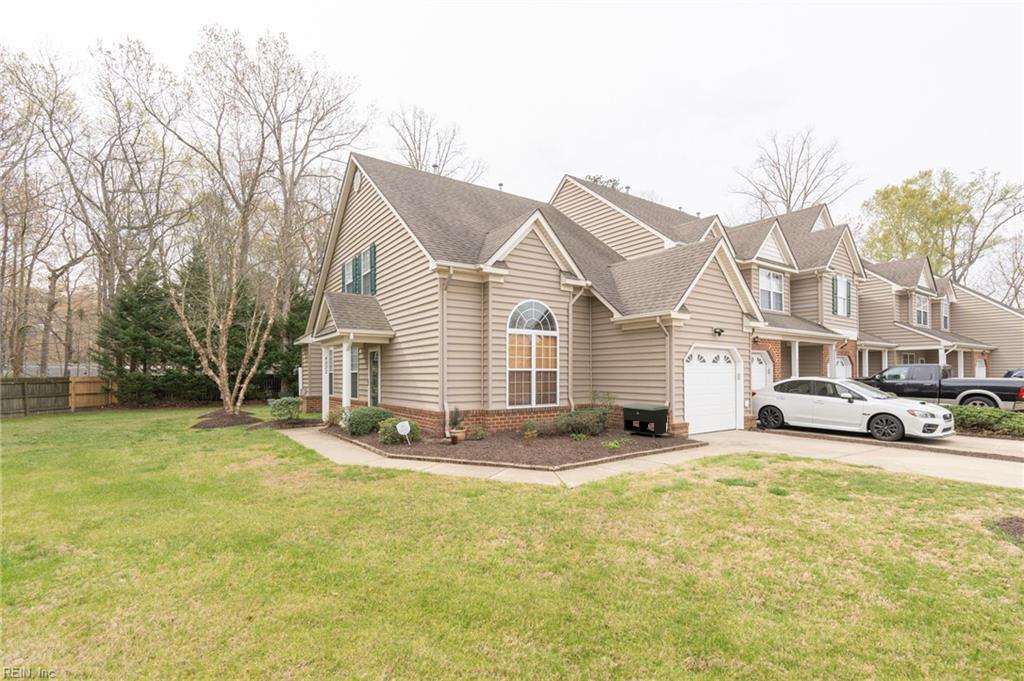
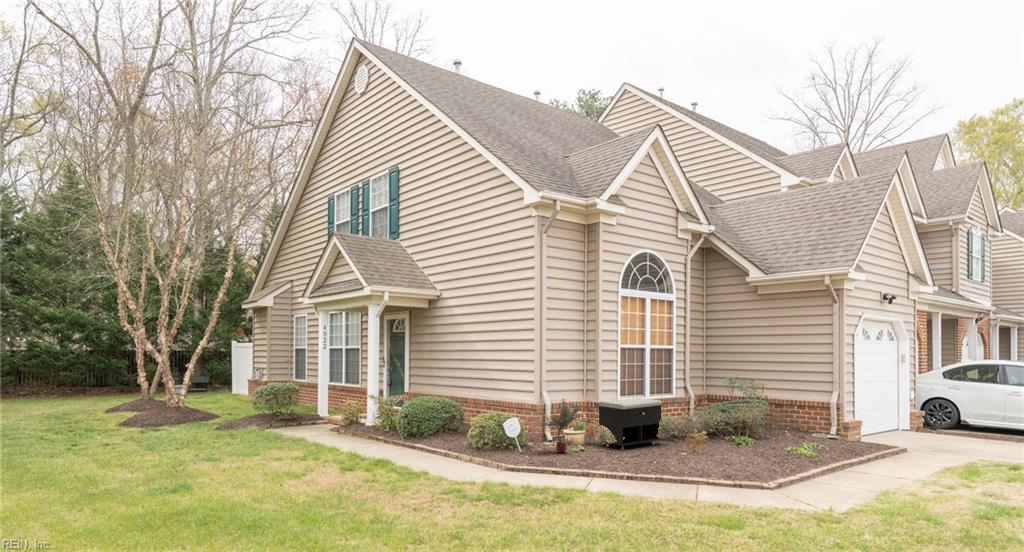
storage bench: present [622,403,668,438] -> present [599,398,662,449]

